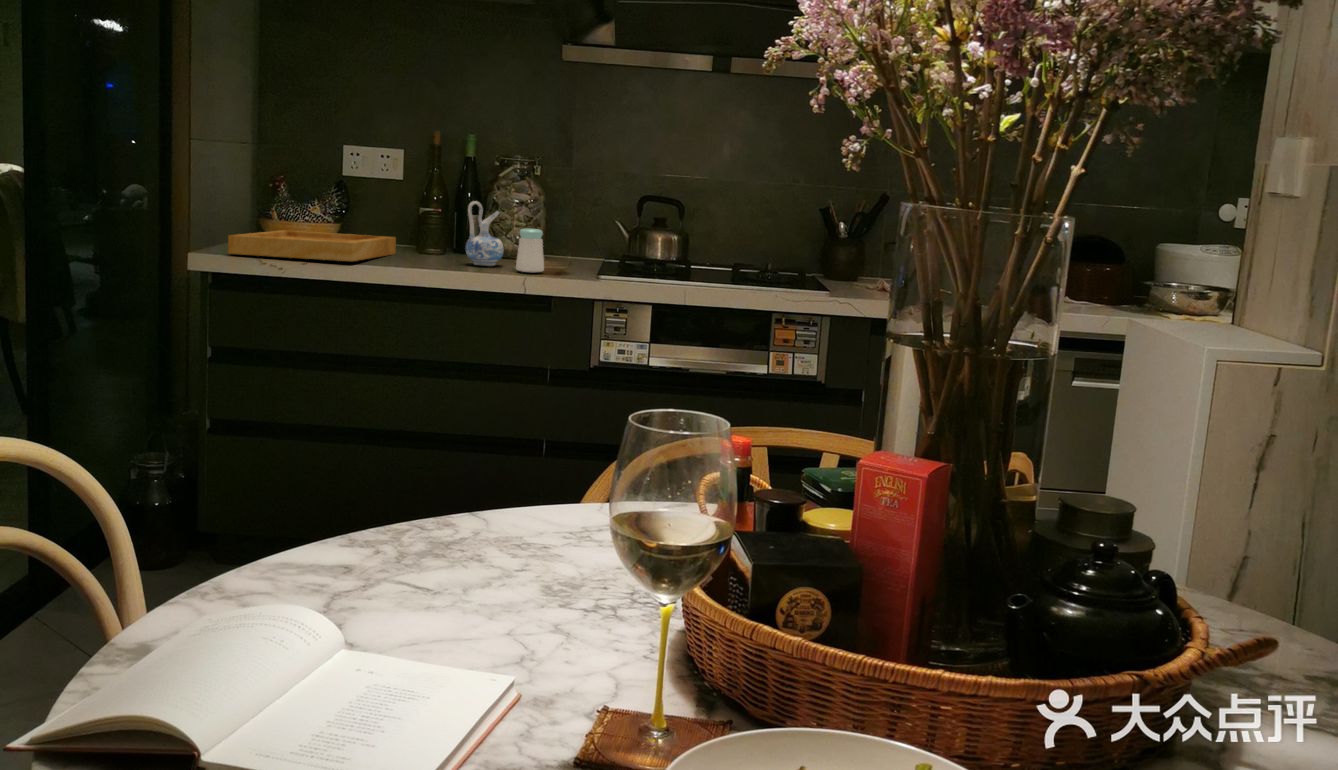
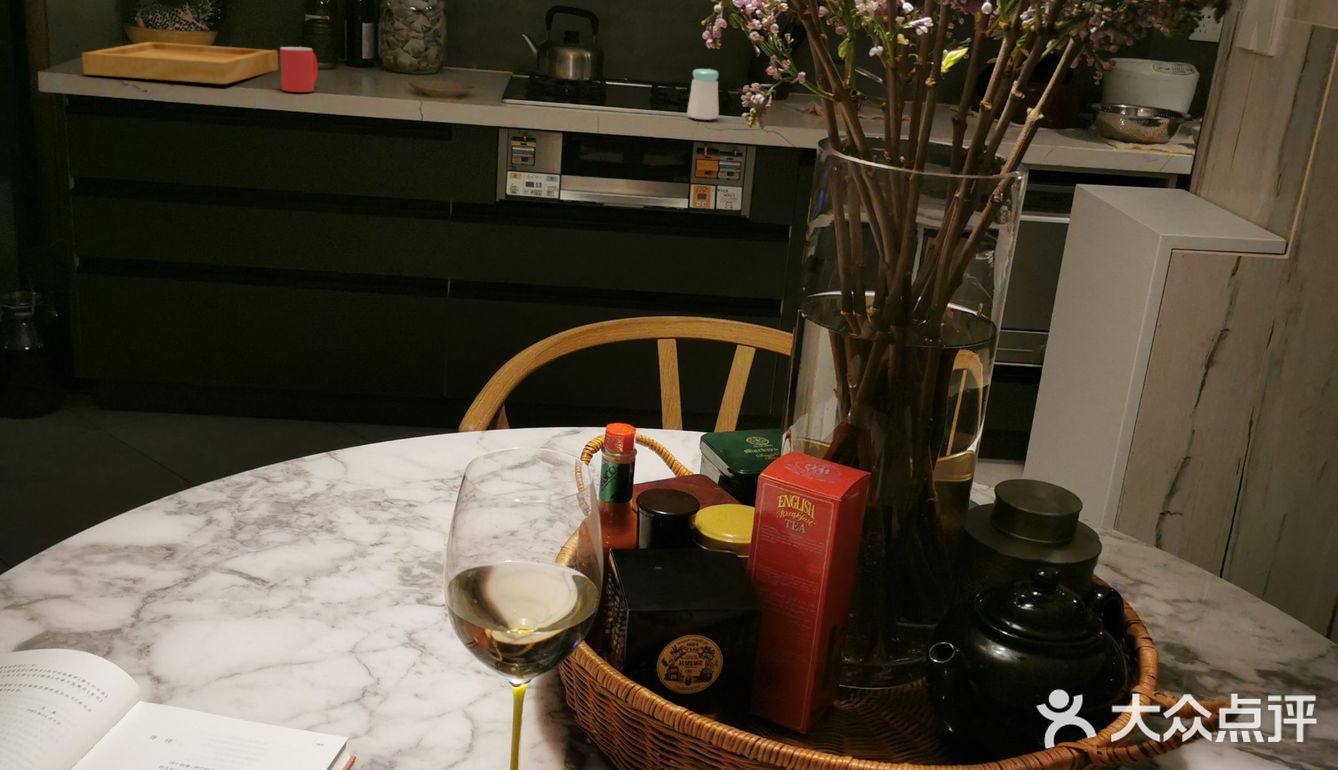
ceramic pitcher: present [466,201,504,266] -> none [355,12,398,86]
salt shaker: present [516,228,544,272] -> present [687,69,719,120]
mug: none [401,230,433,268] -> present [280,47,317,92]

